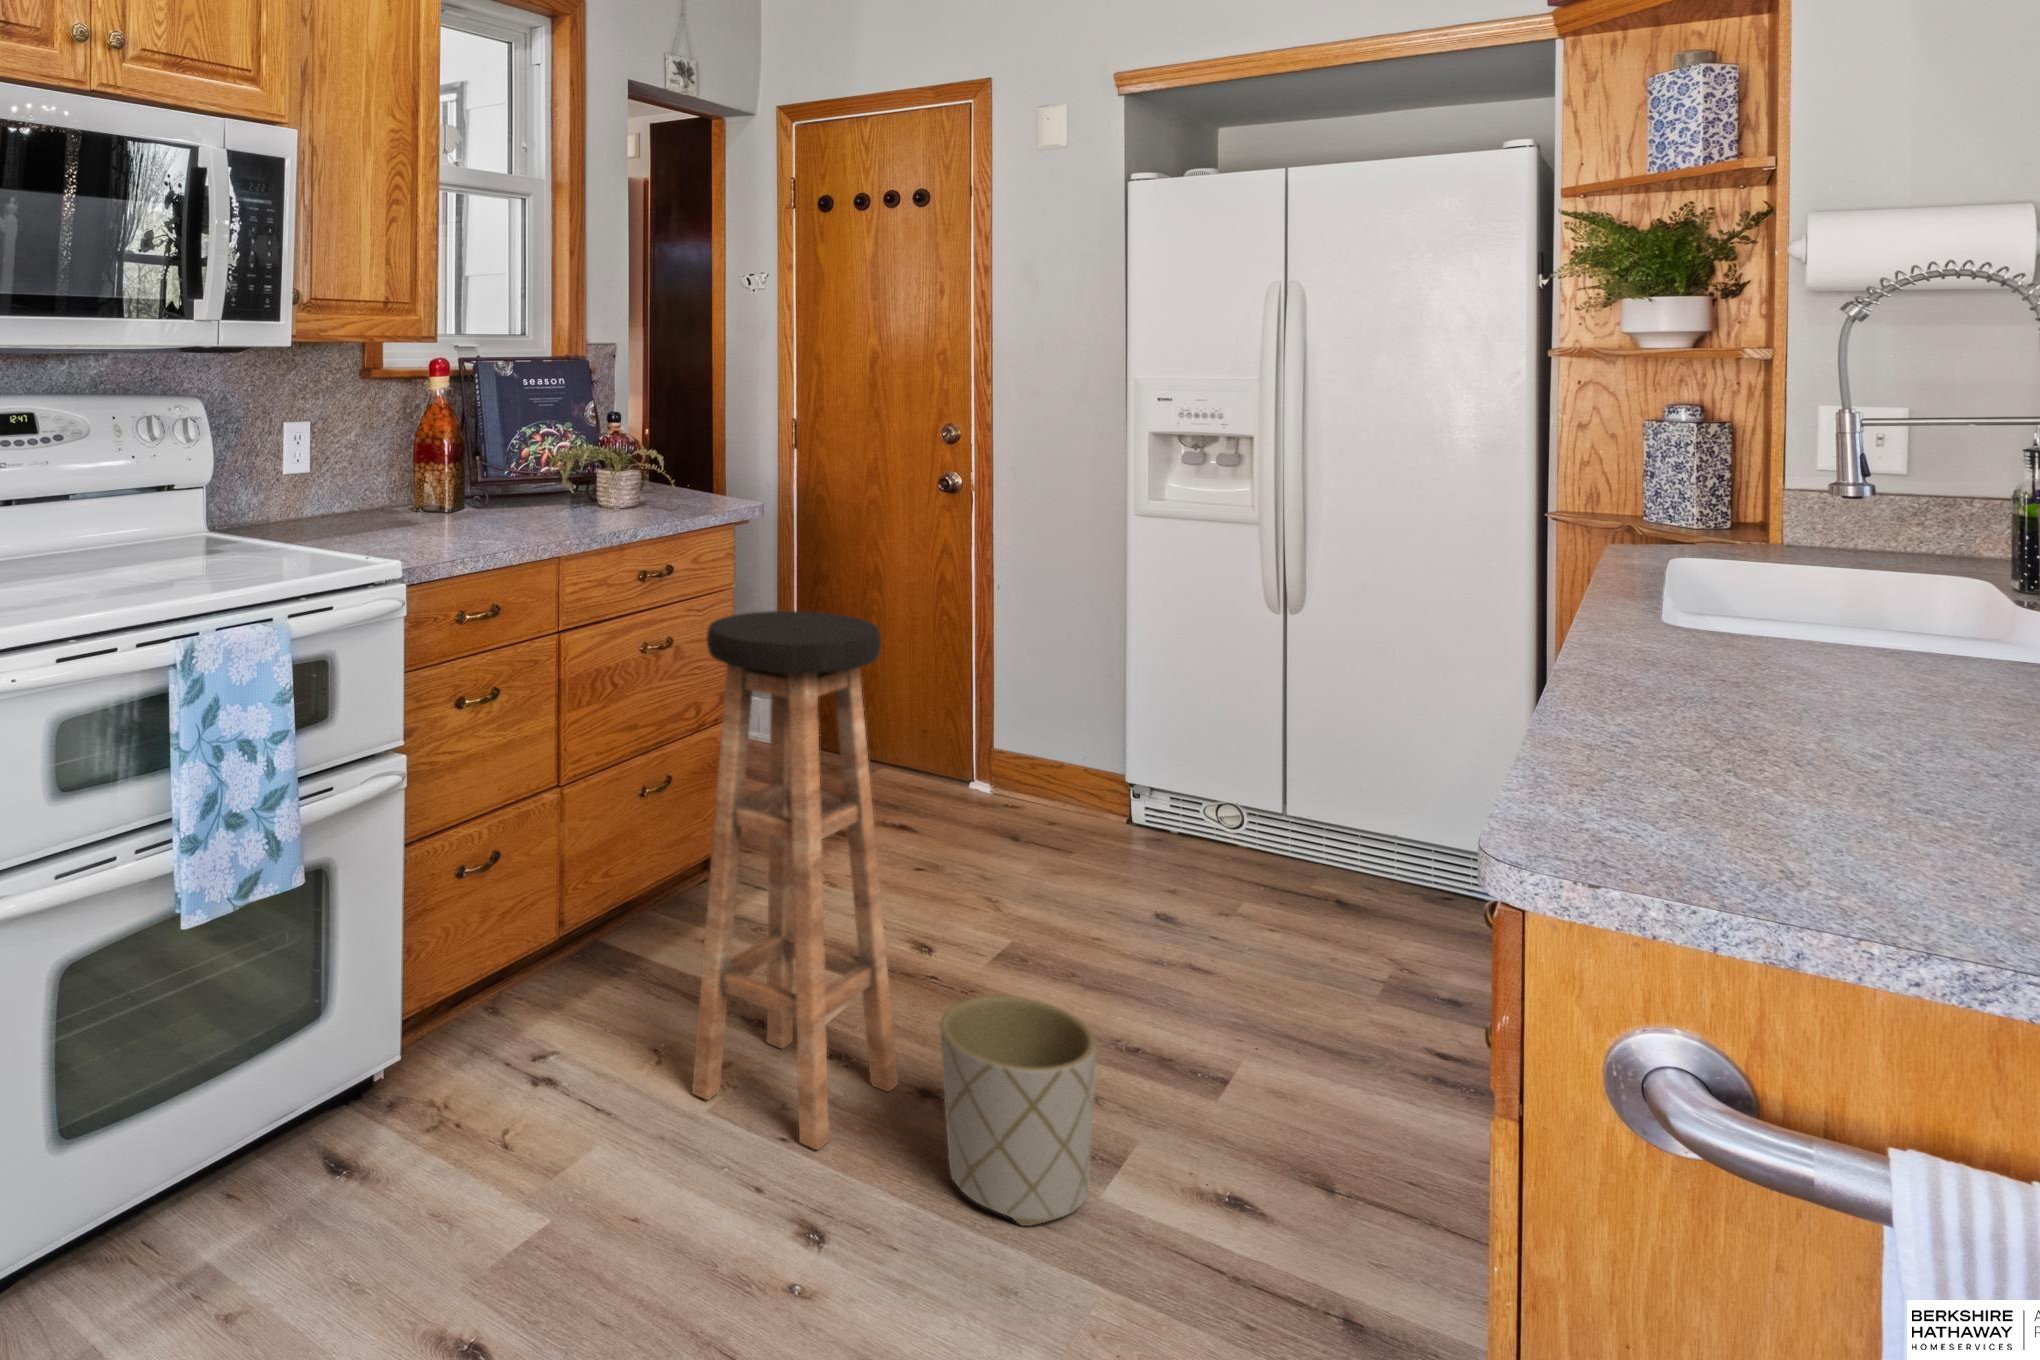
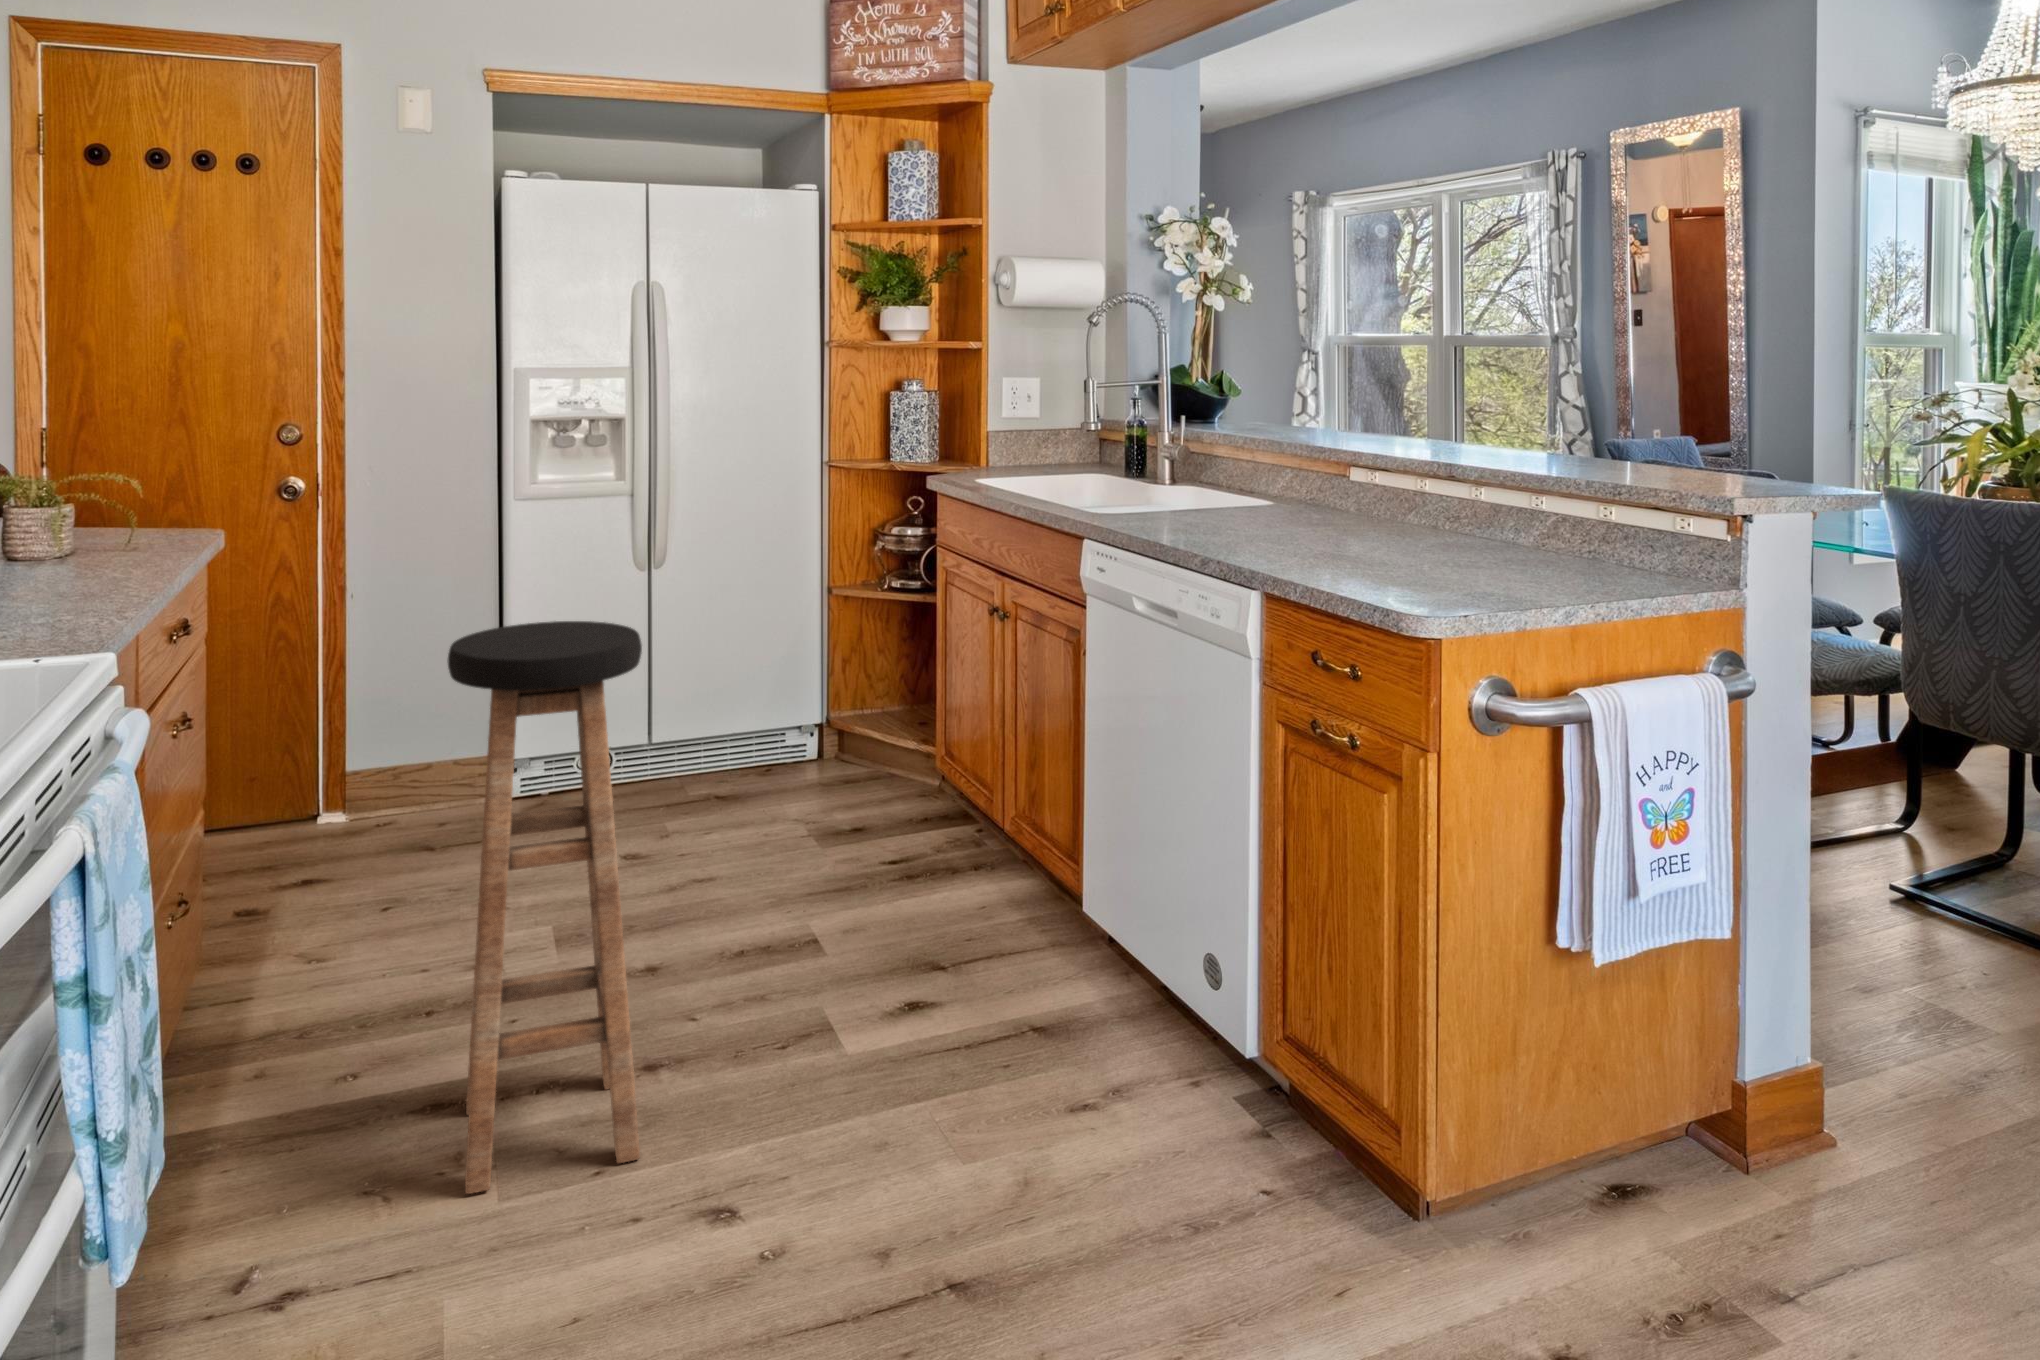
planter: present [940,996,1096,1226] -> none [732,920,865,1110]

